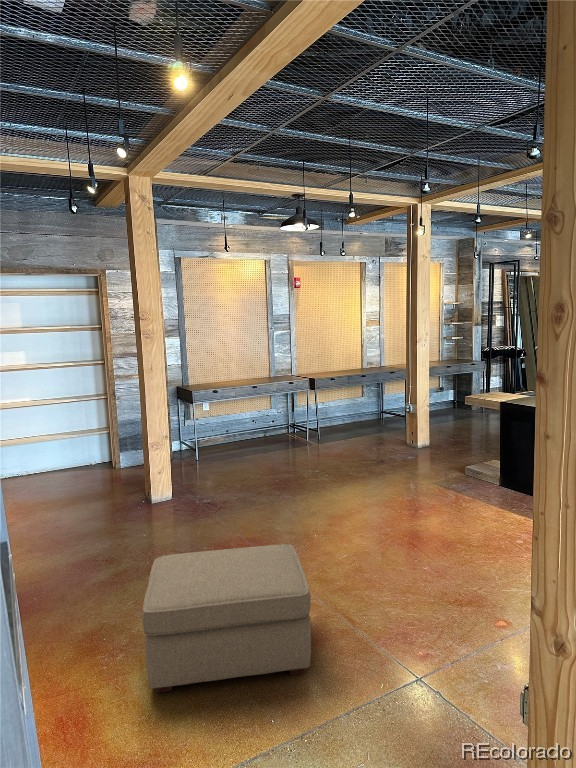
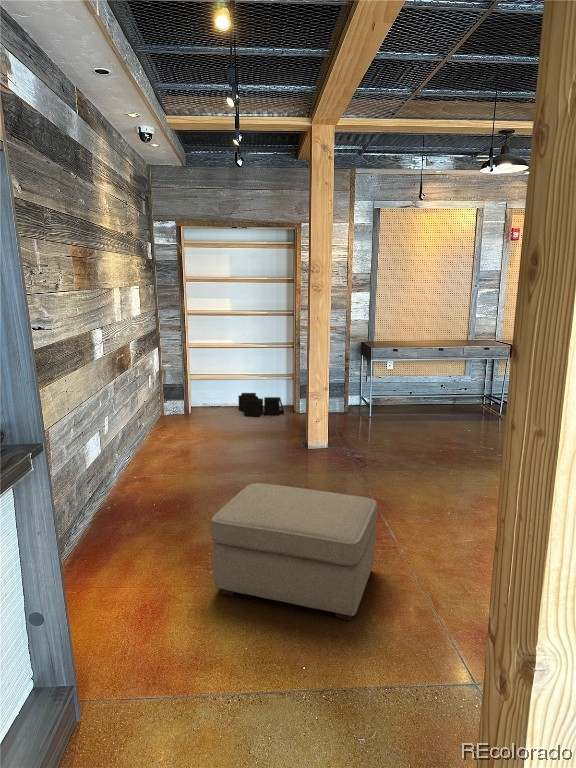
storage bin: none [46,454,104,482] -> present [238,393,284,416]

